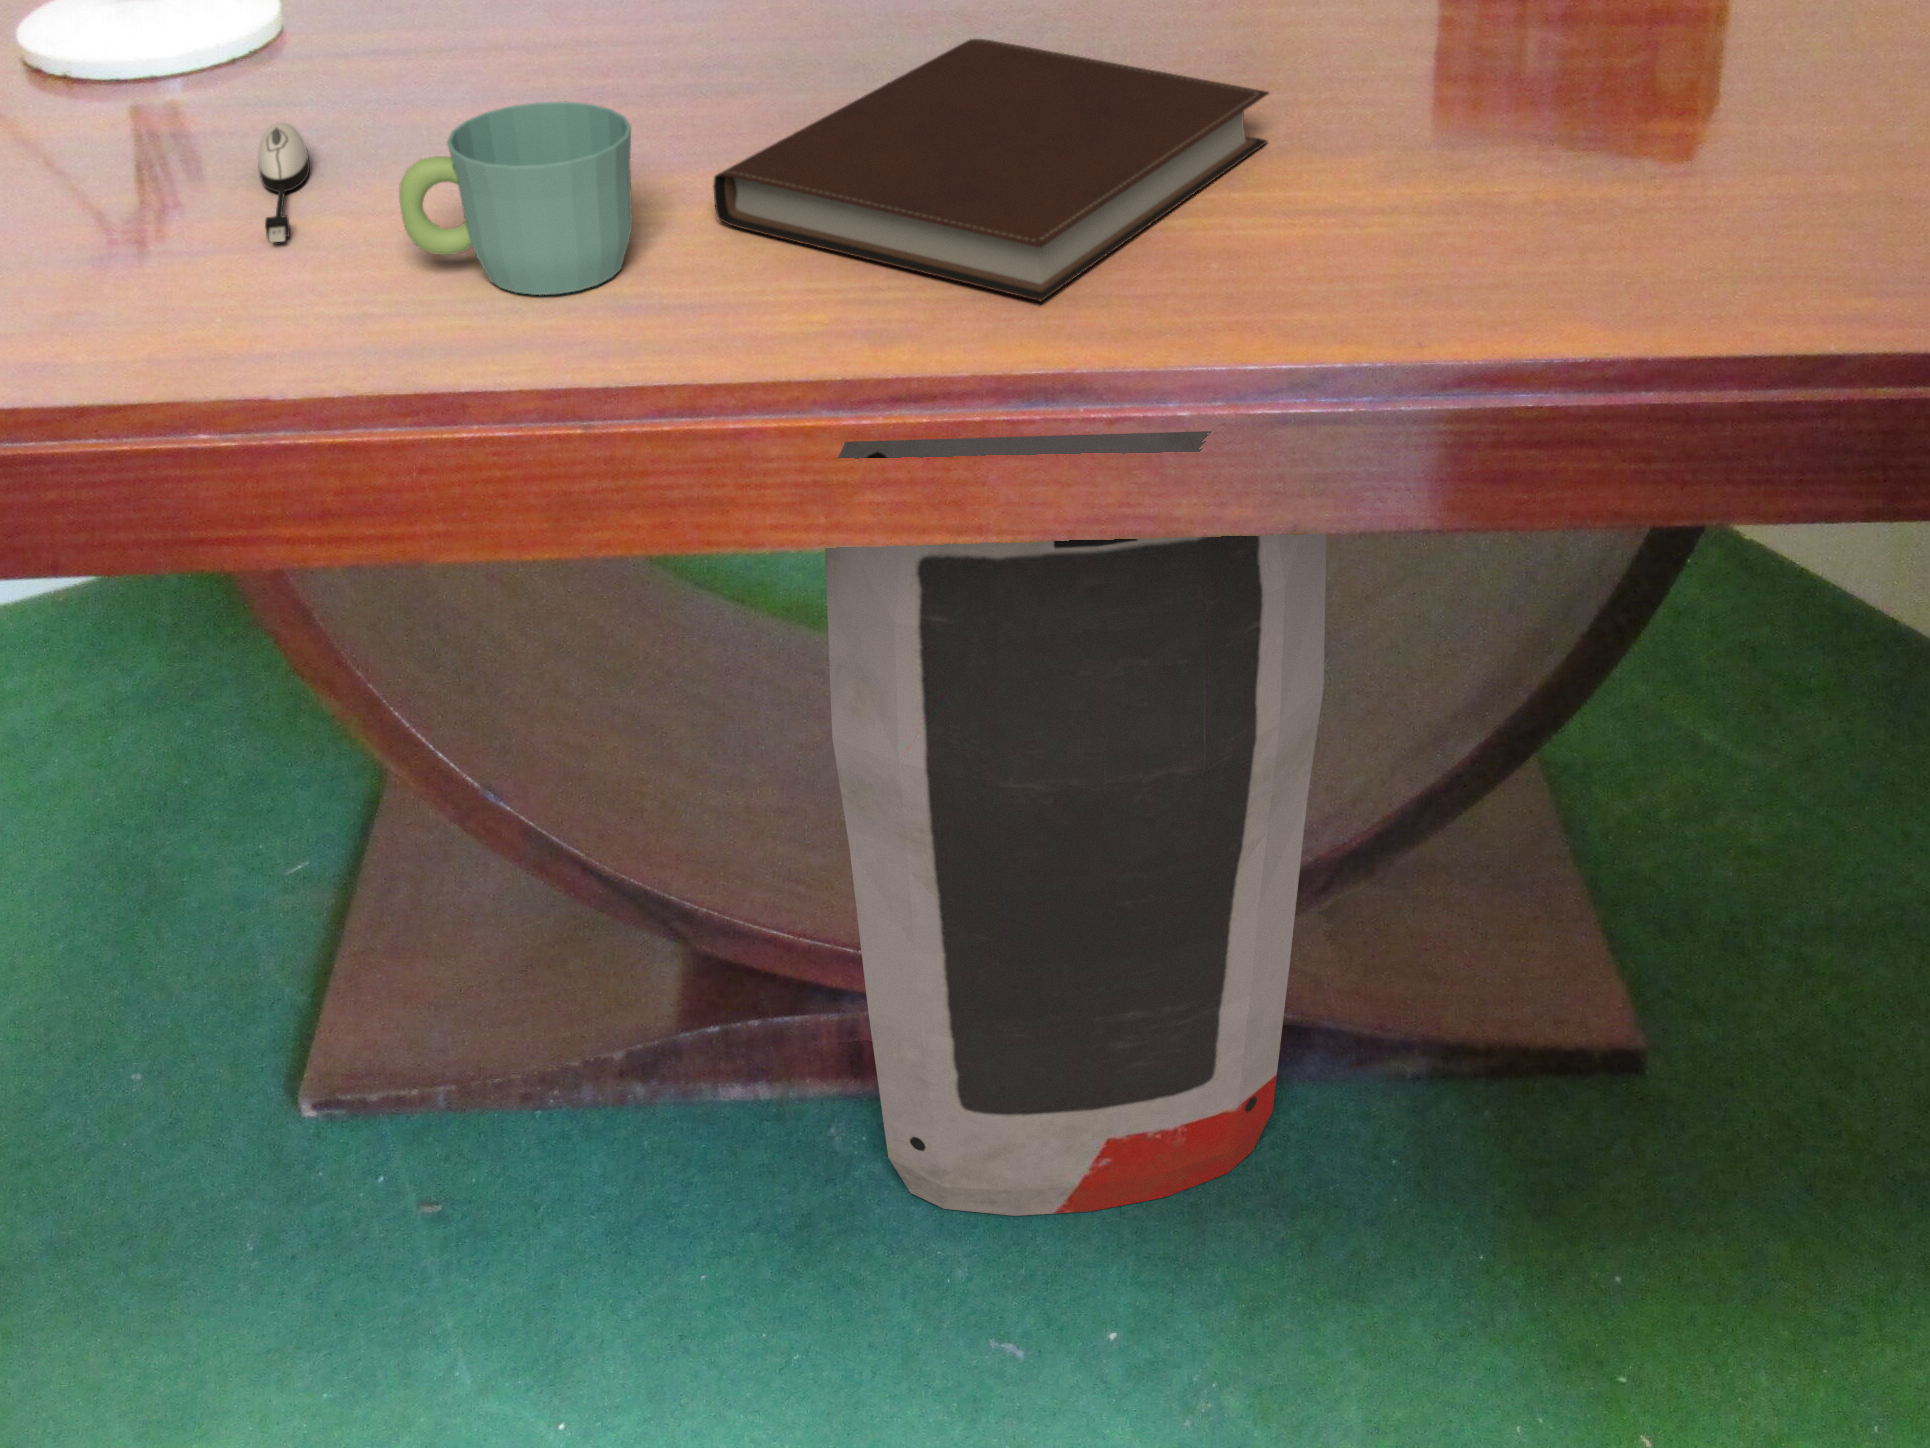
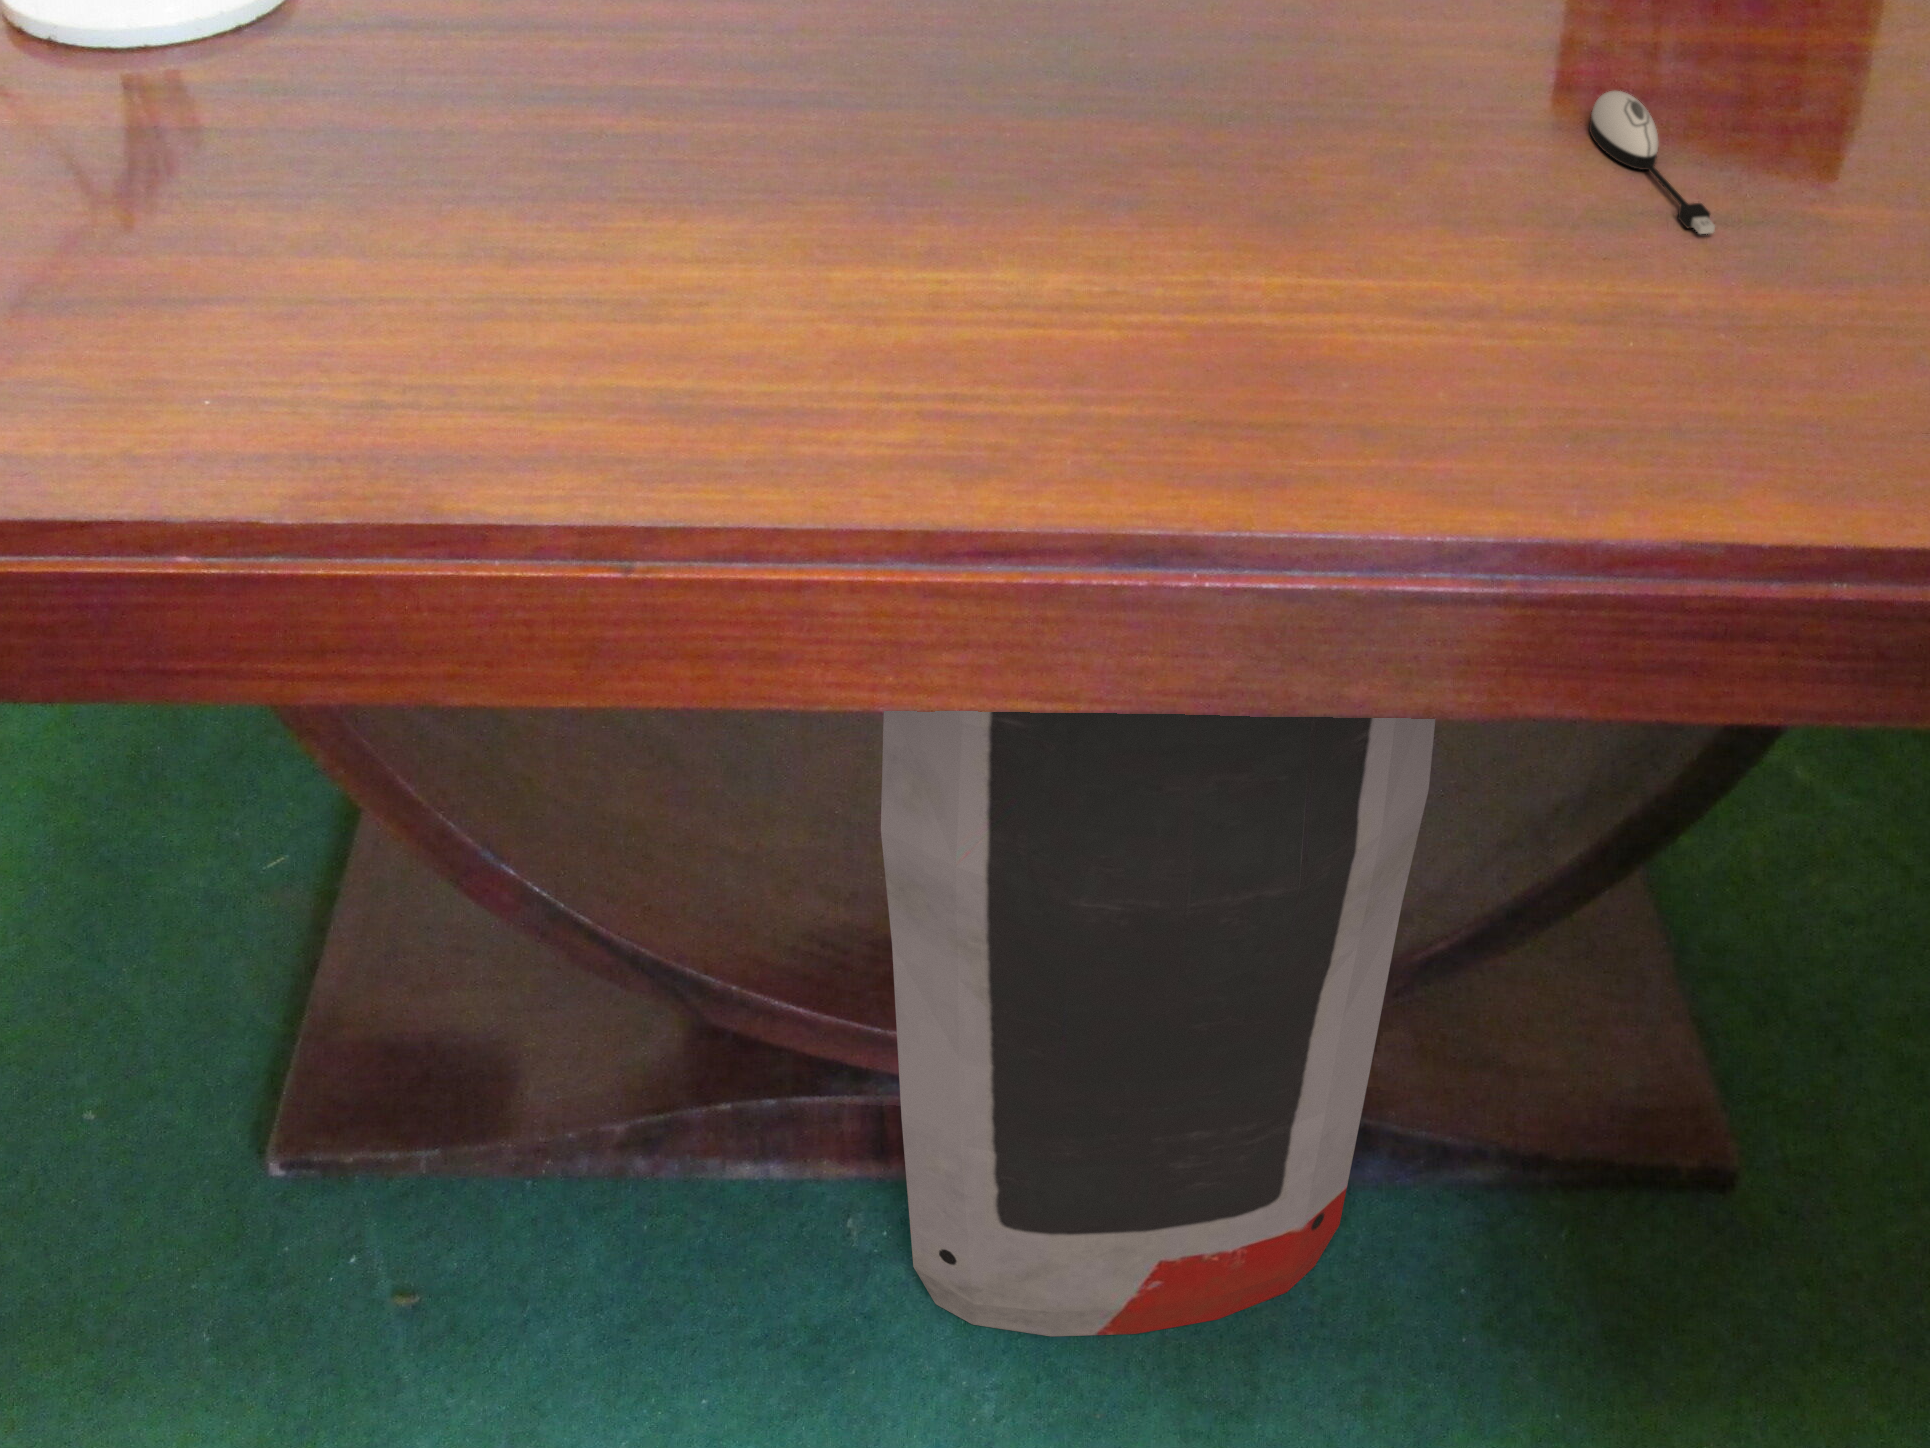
notebook: present [713,39,1269,301] -> none [785,53,1408,410]
mug: present [399,102,632,295] -> none [431,144,699,371]
computer mouse: present [258,122,310,243] -> present [1589,91,1715,234]

